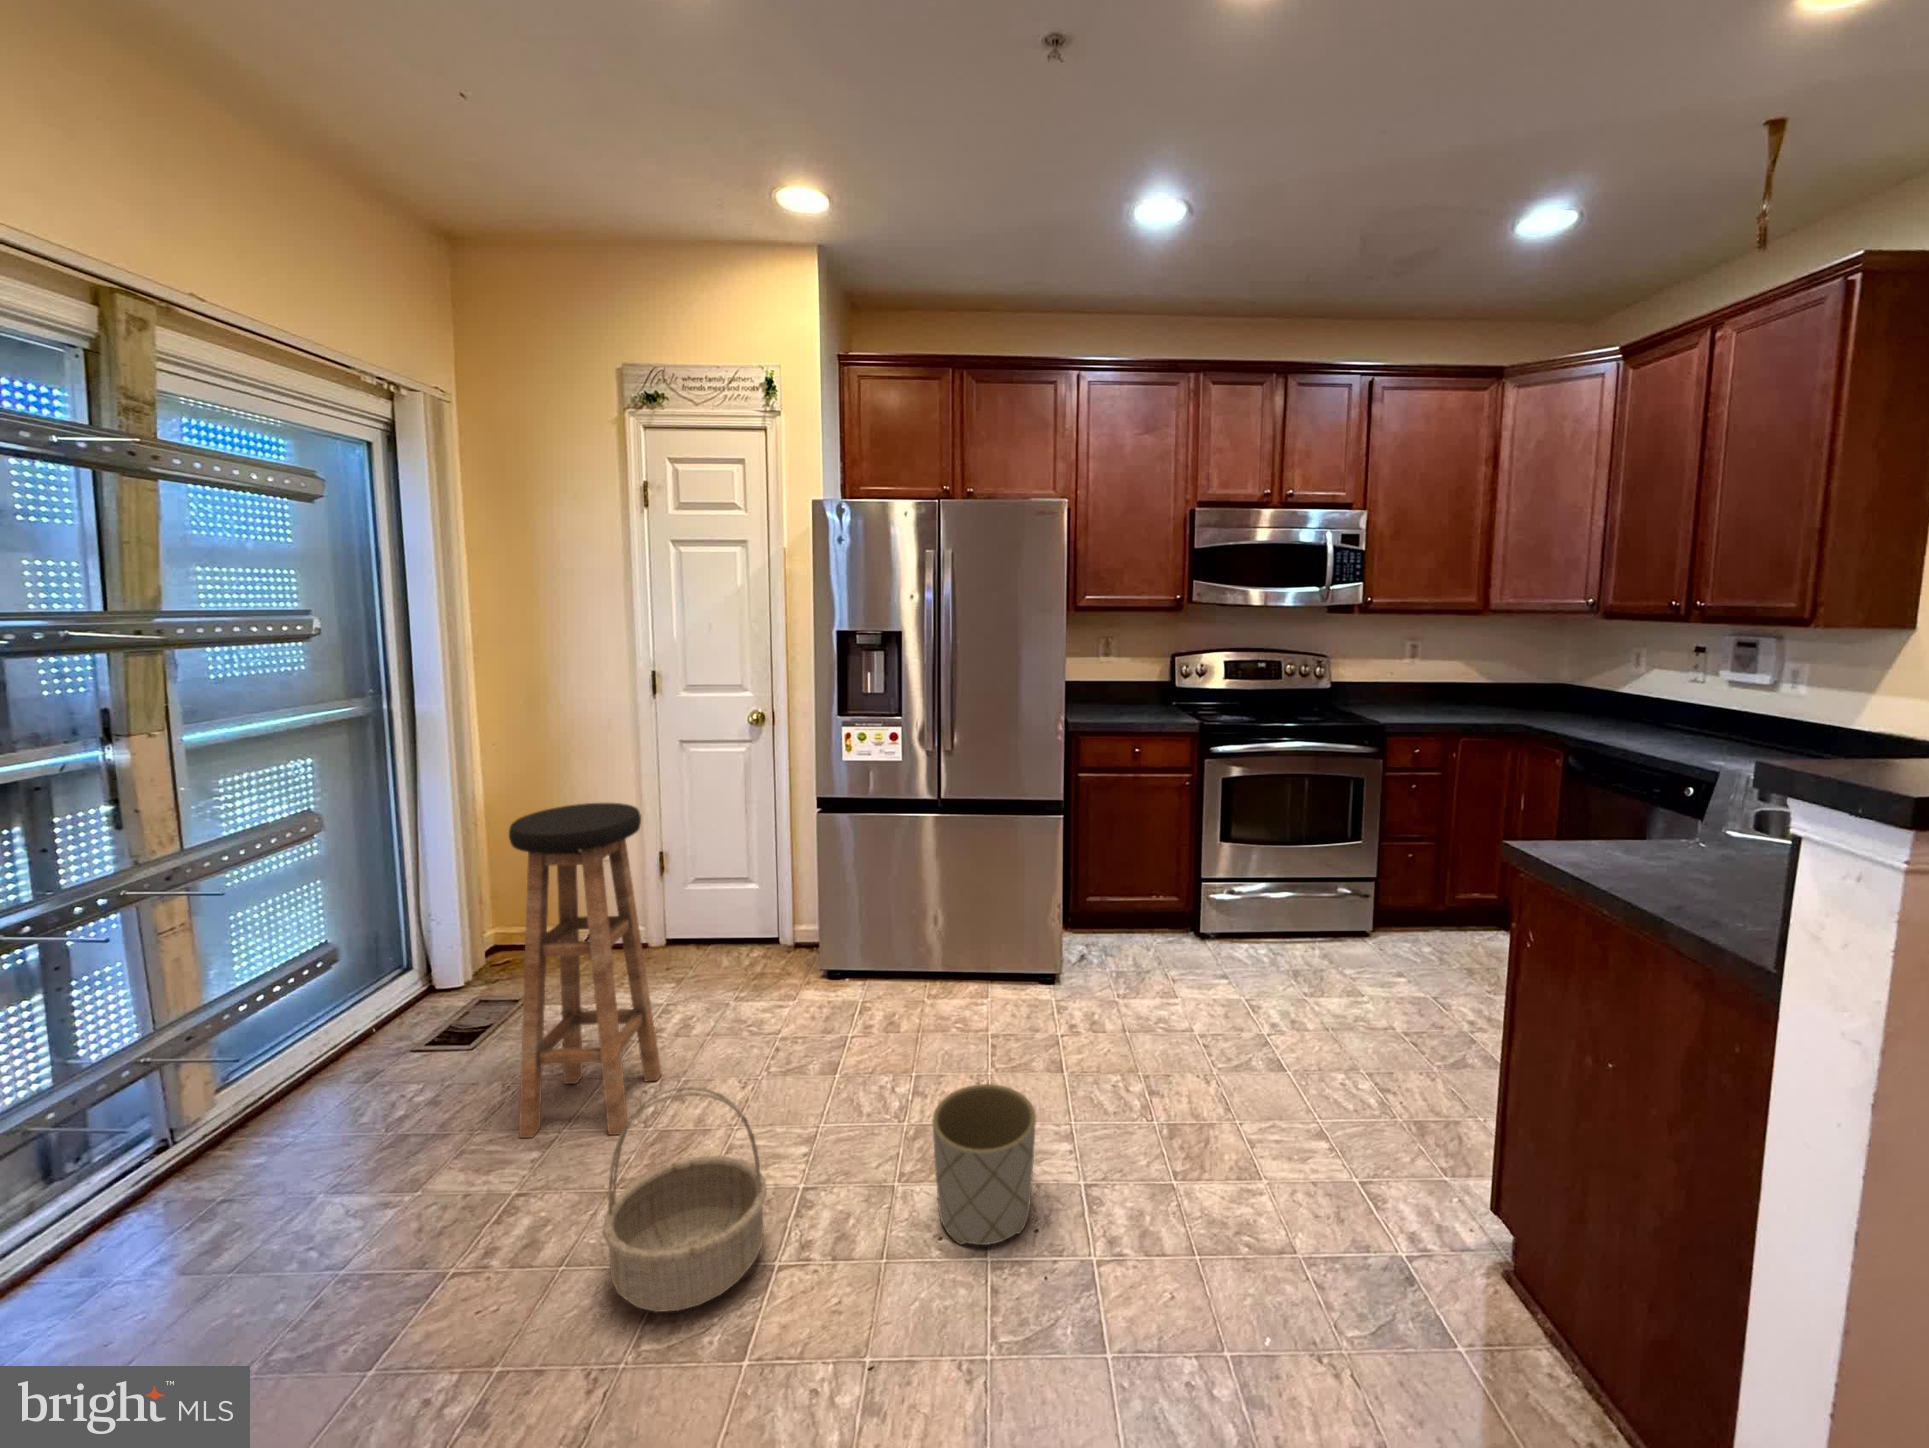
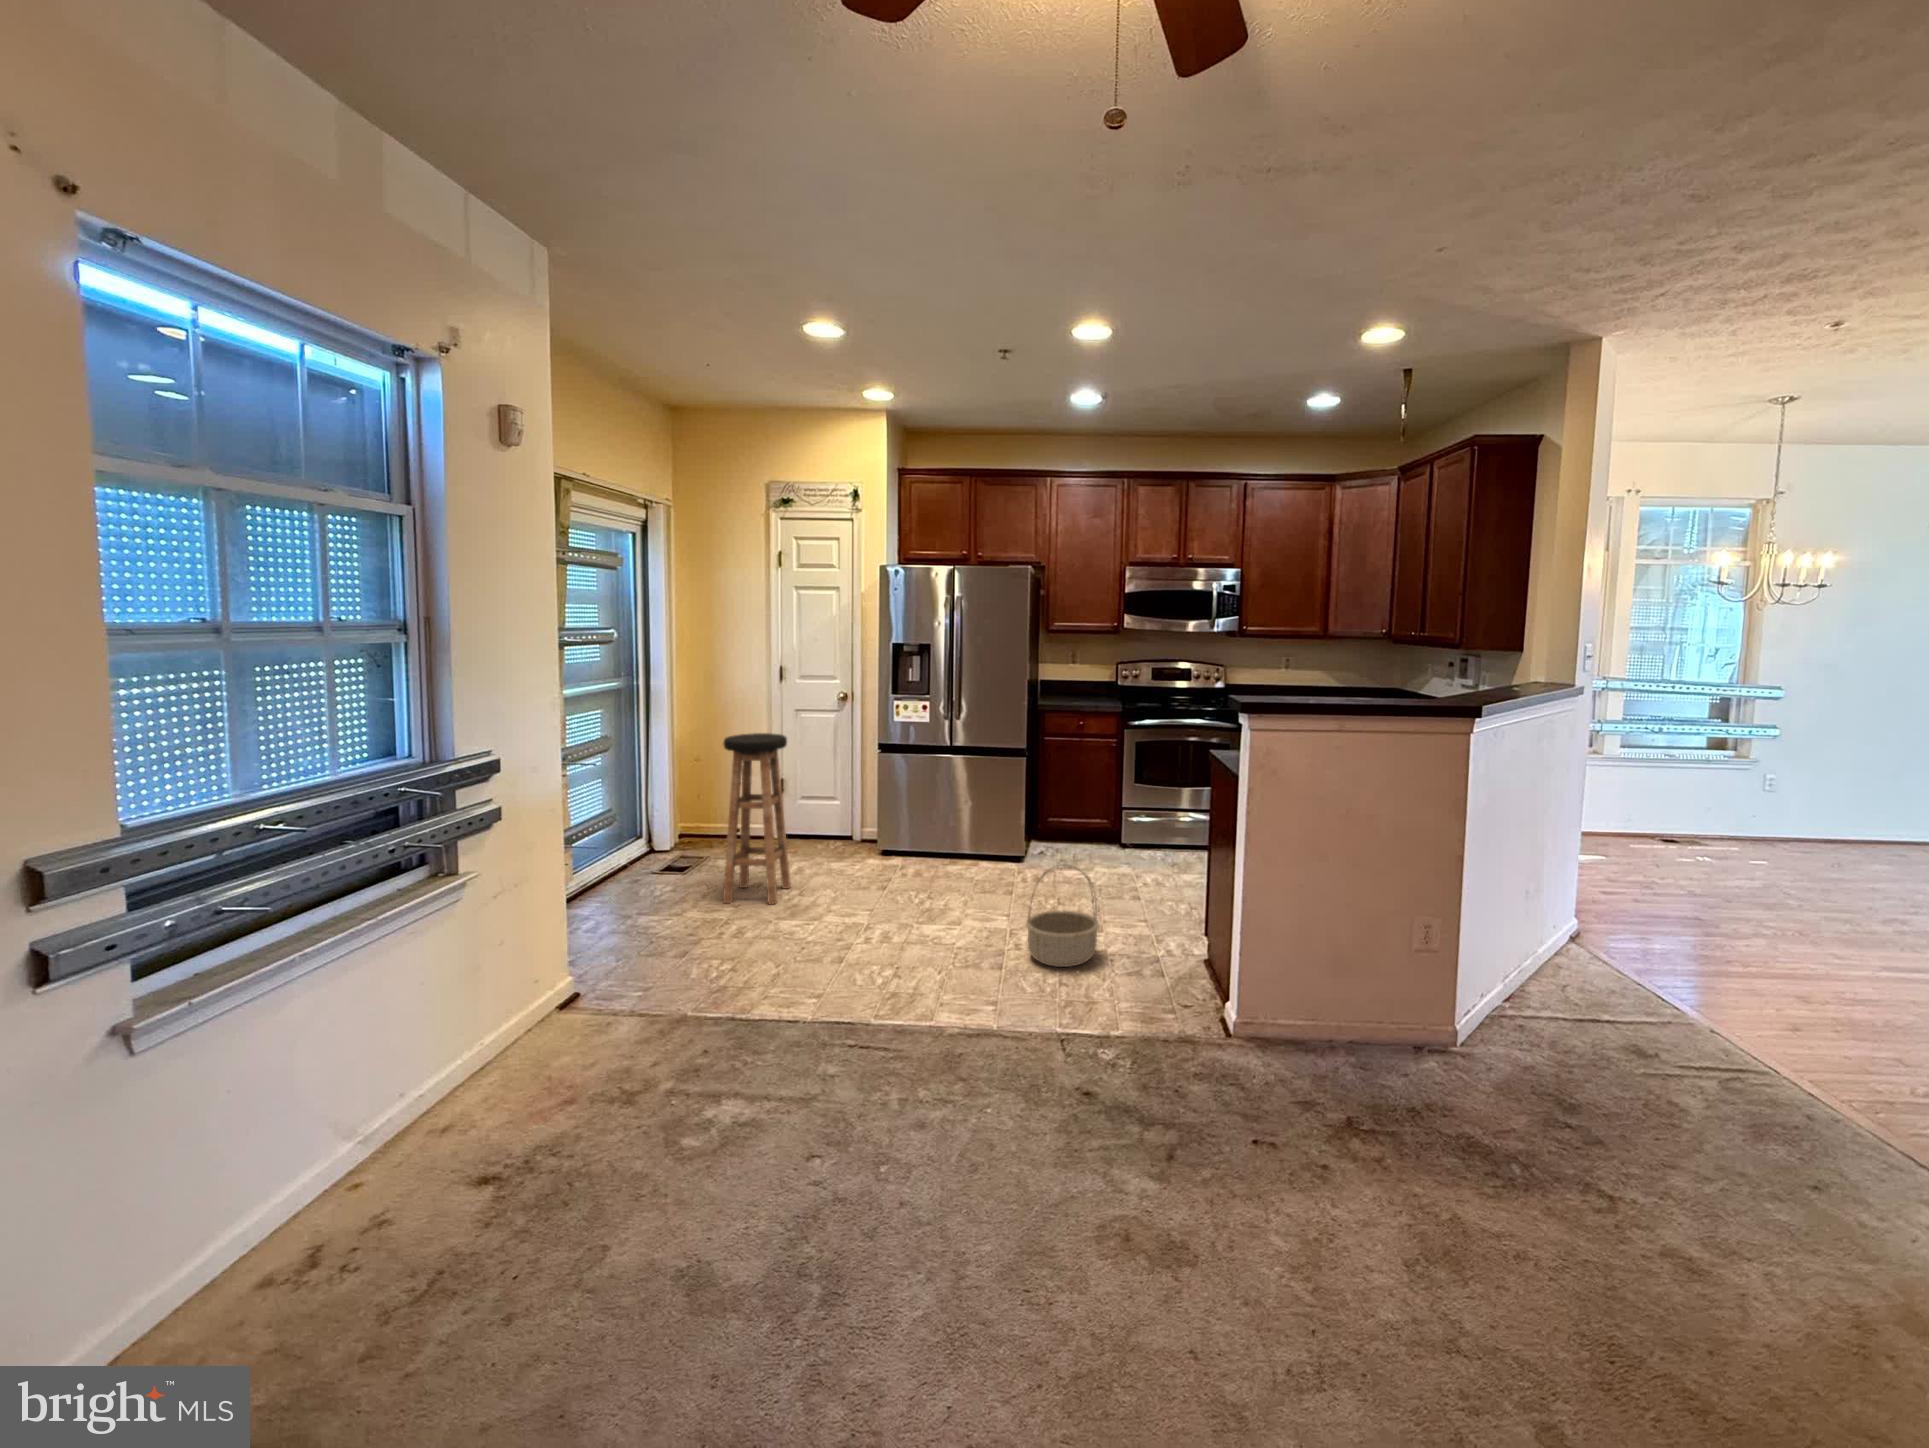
planter: present [932,1084,1036,1245] -> none [933,874,984,941]
basket: present [602,1087,767,1312] -> present [1026,865,1099,967]

